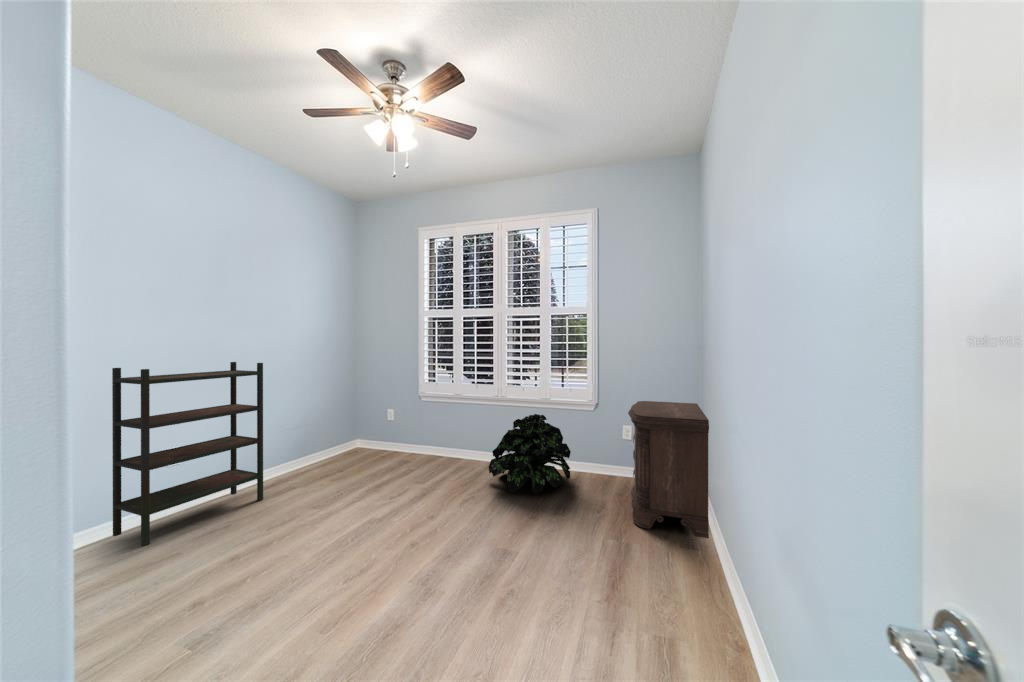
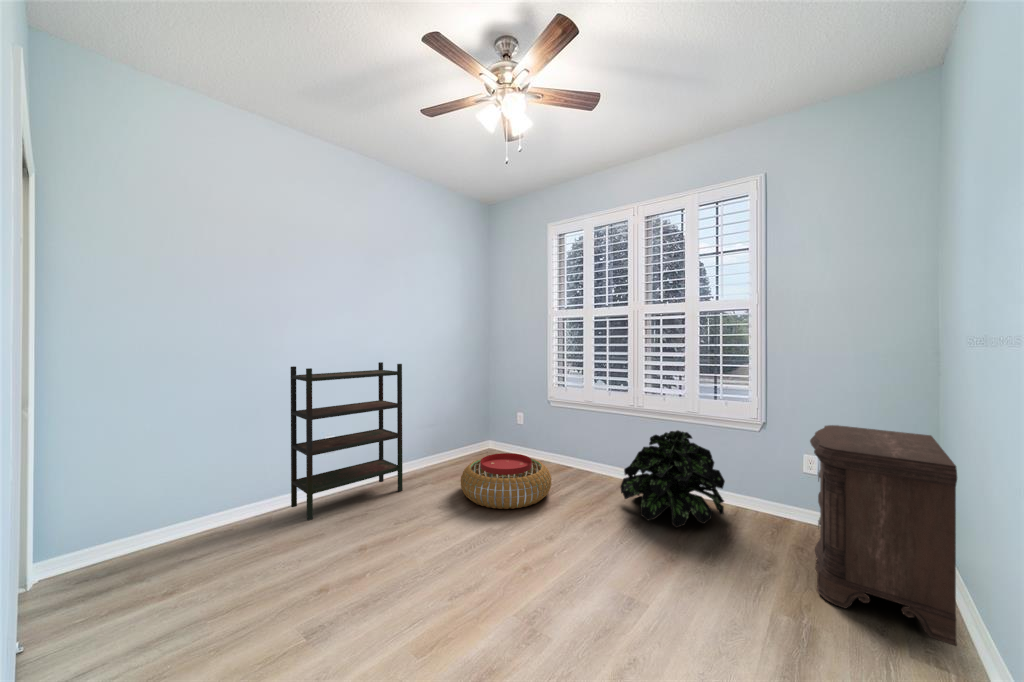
pouf: none [333,449,427,502] -> present [461,453,552,509]

